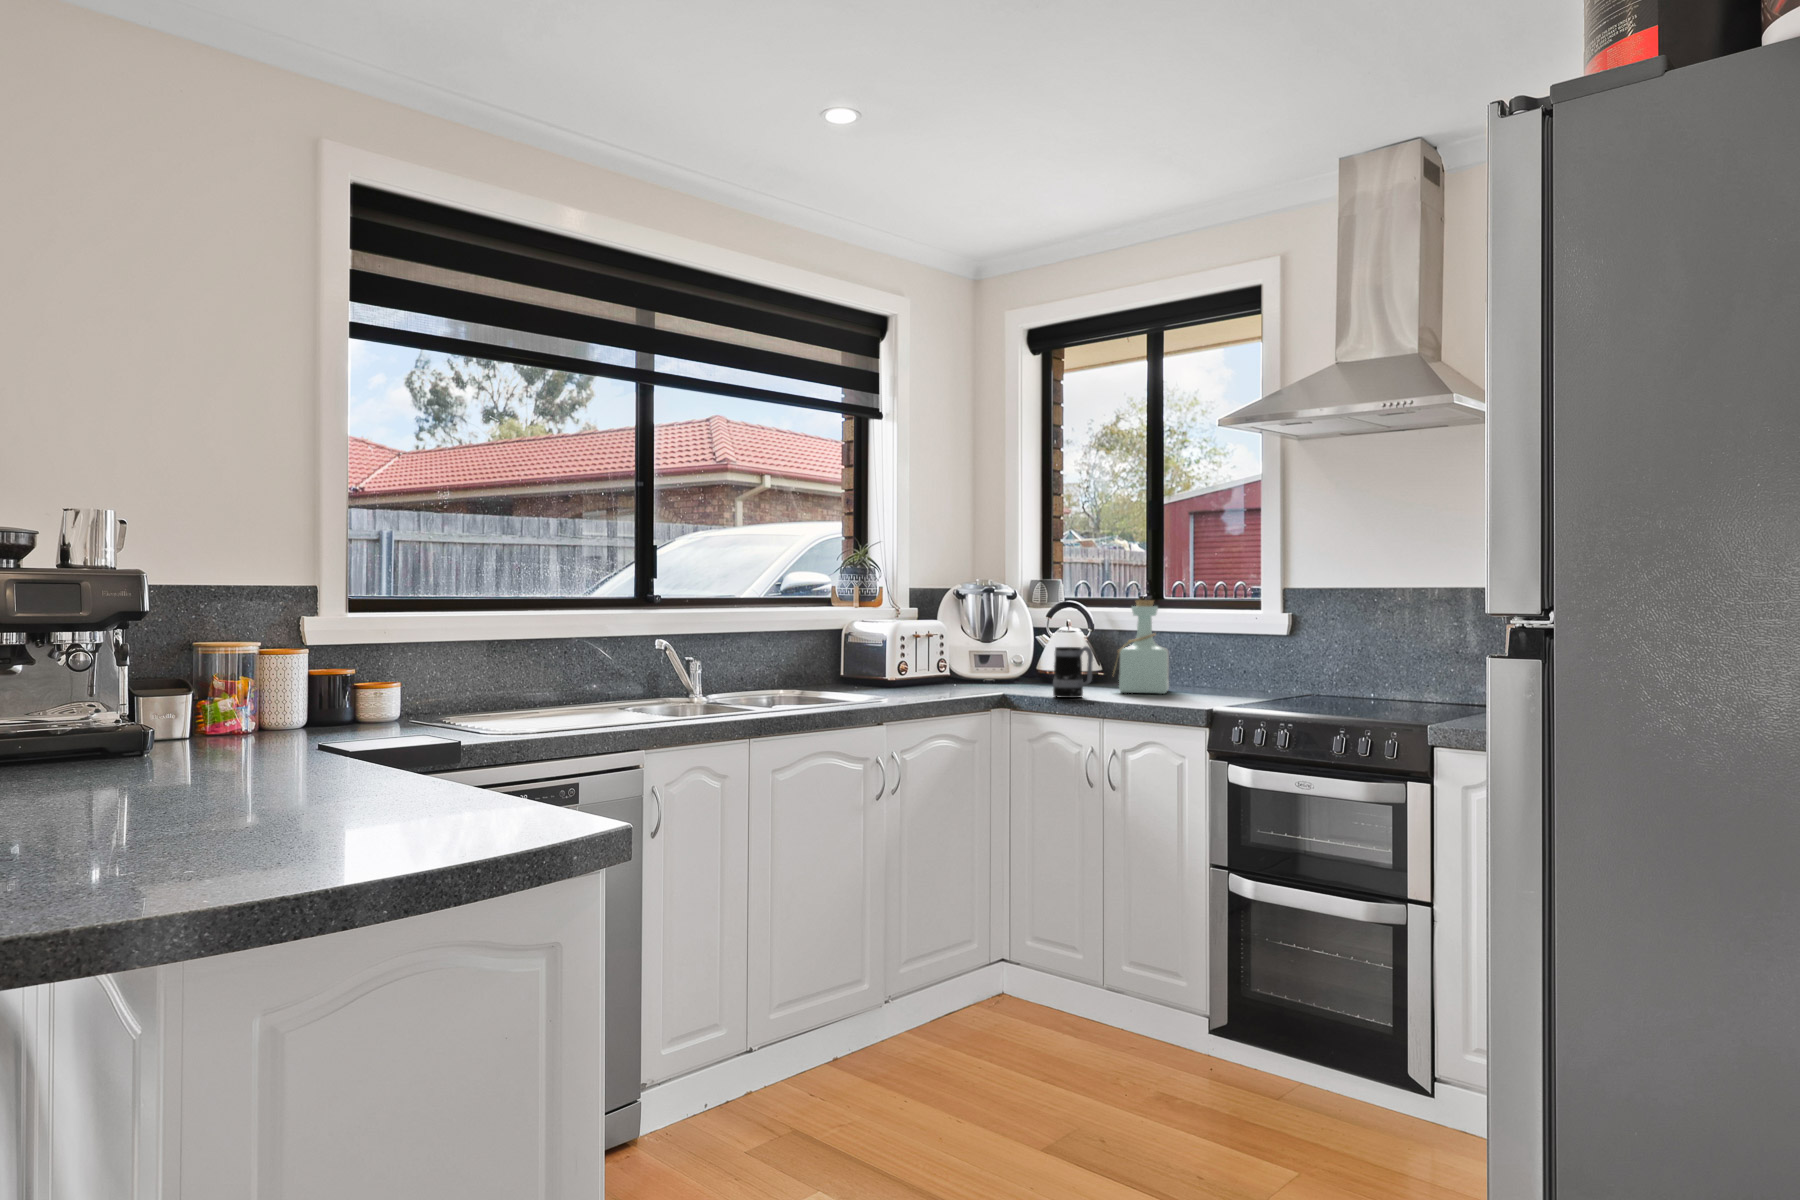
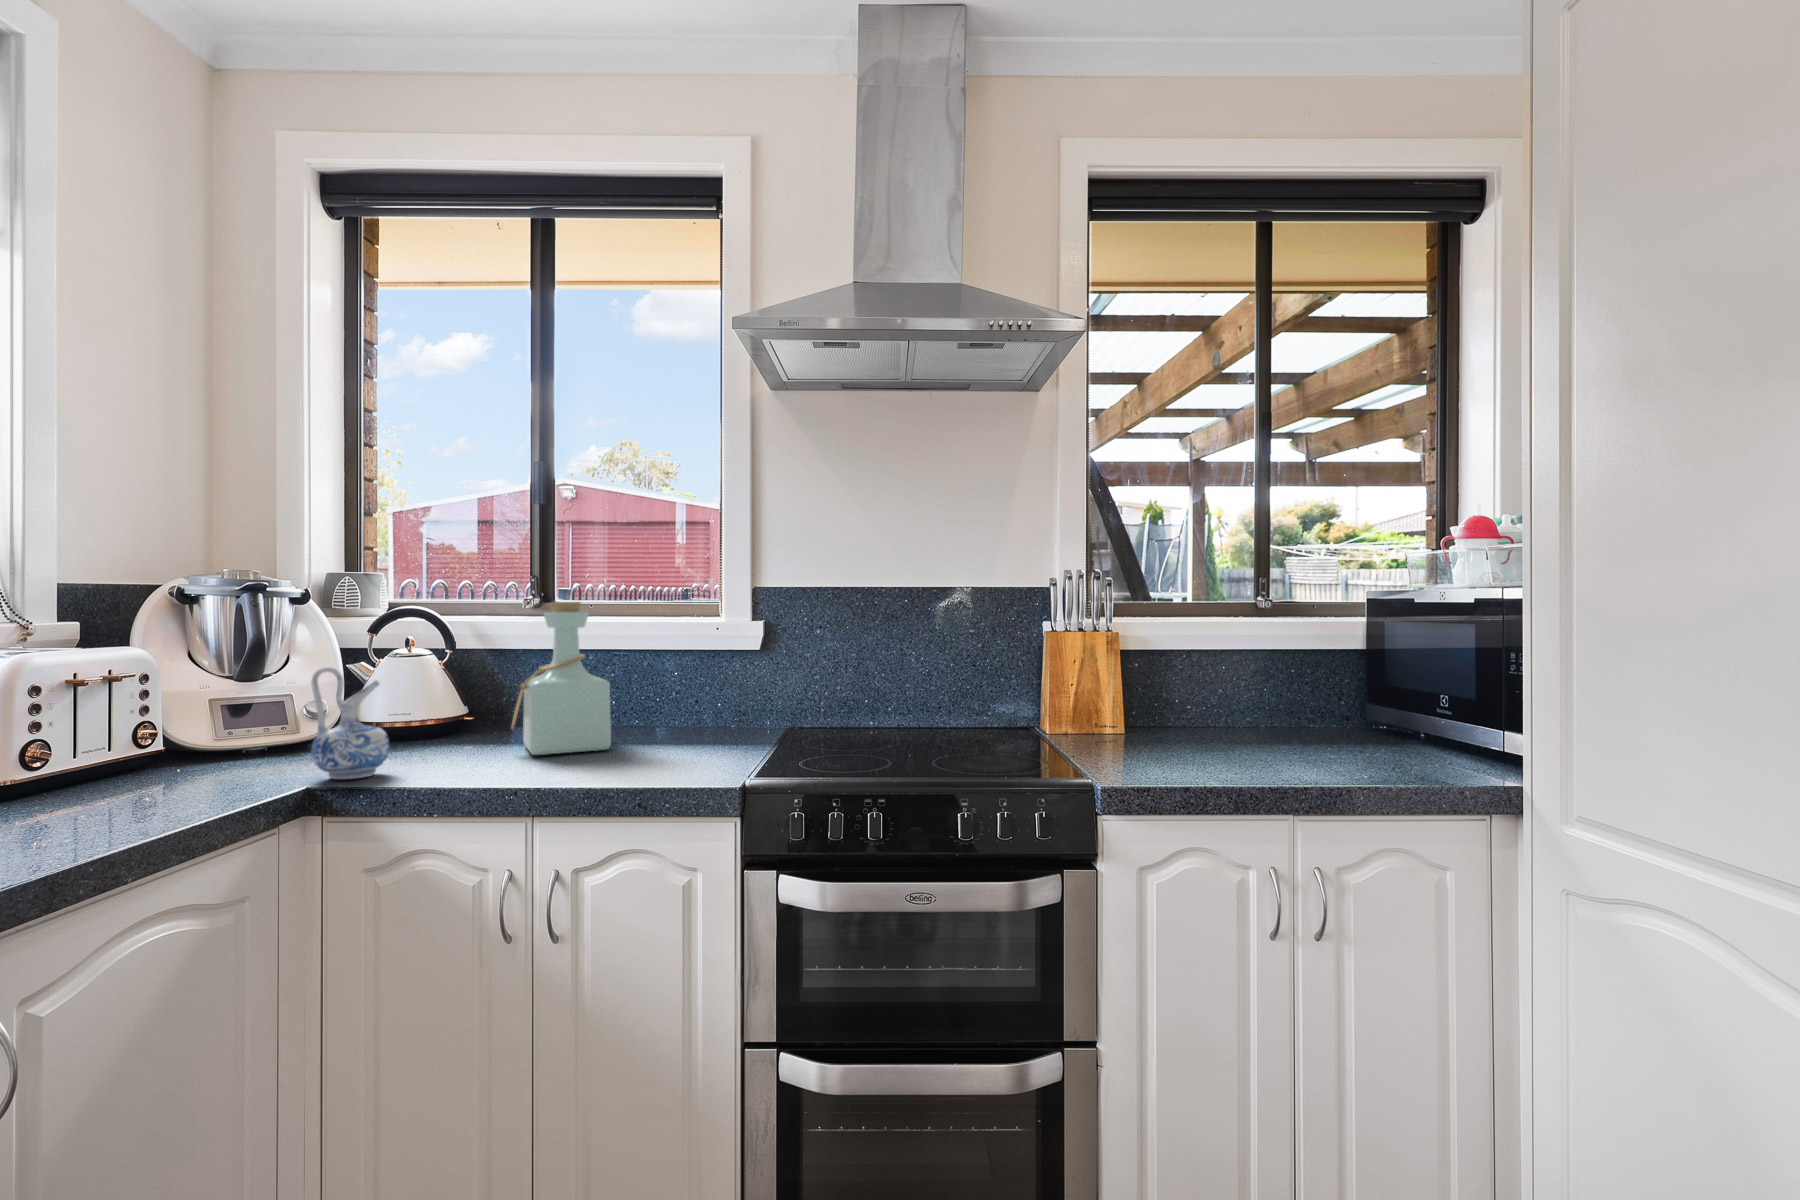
ceramic pitcher: none [1010,634,1045,693] -> present [311,667,390,779]
mug: present [1053,646,1093,698] -> none [414,685,498,784]

